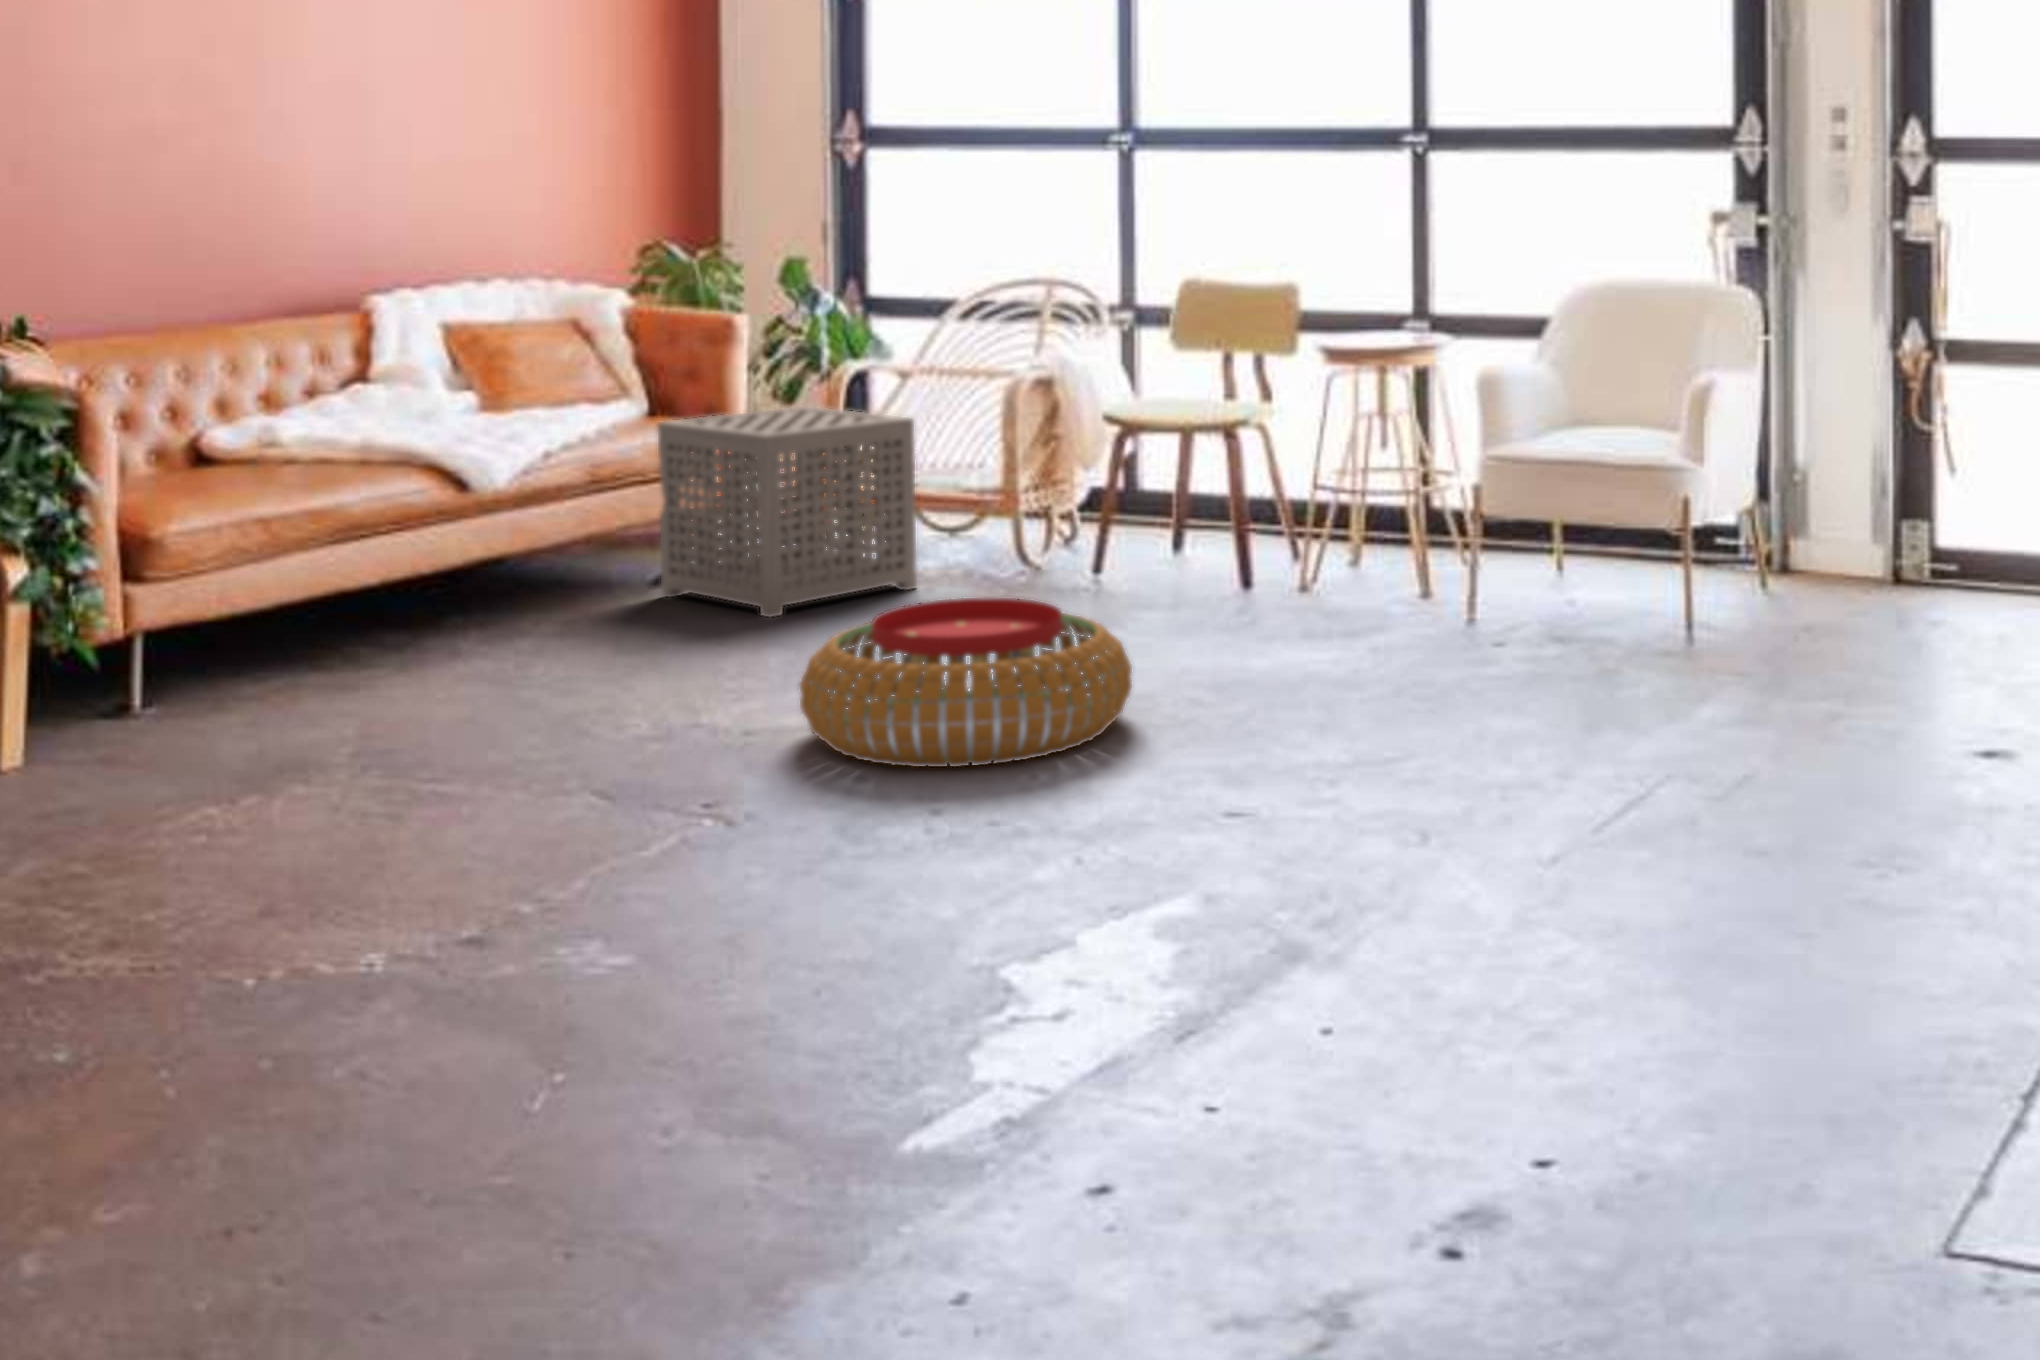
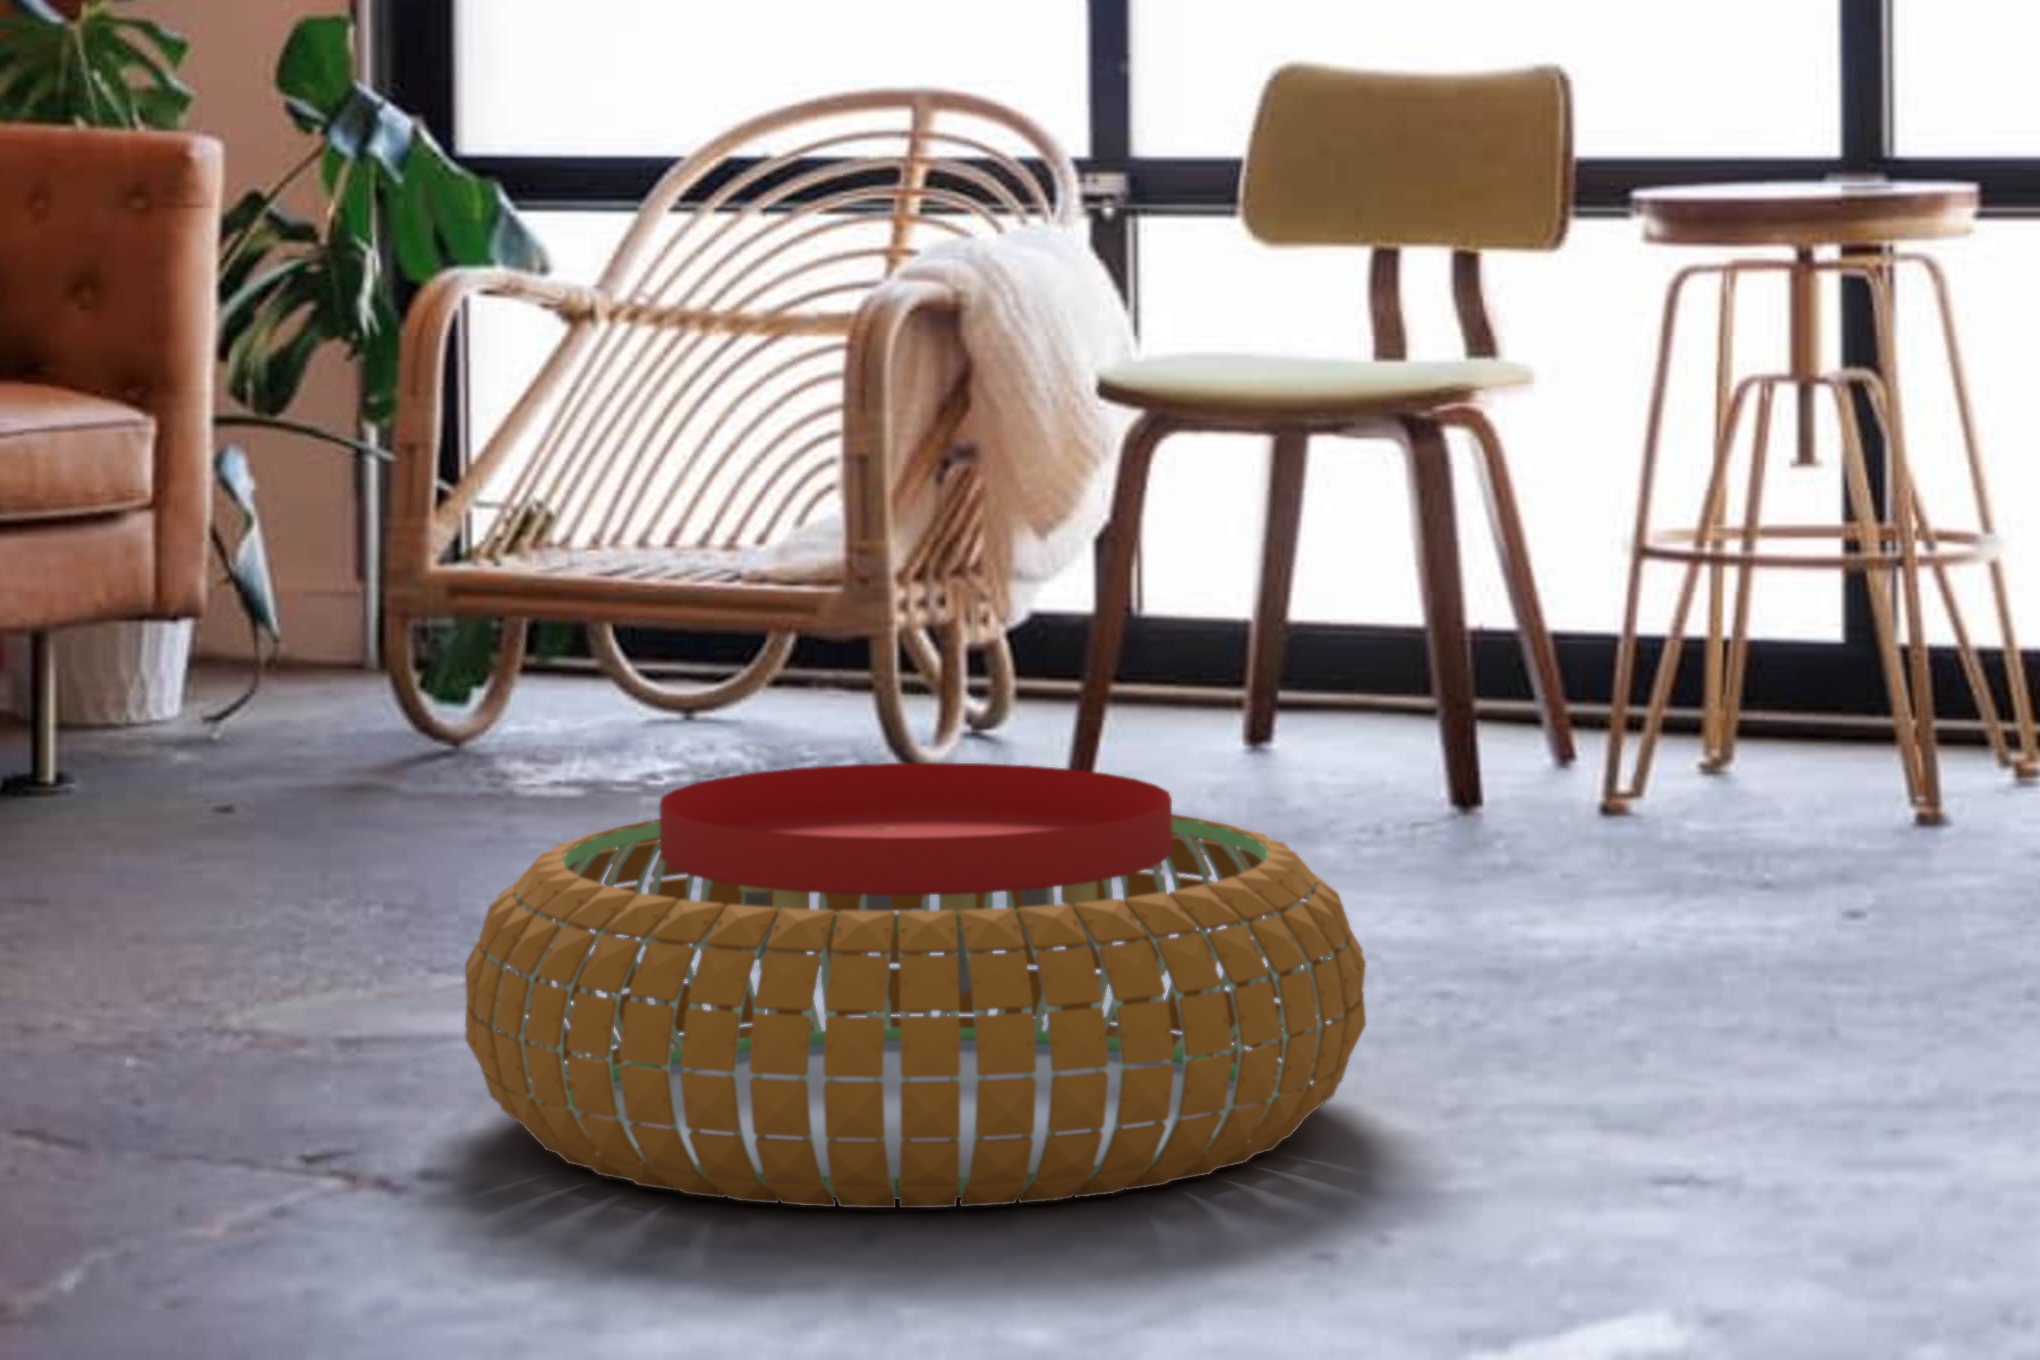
side table: present [658,406,917,617] -> none [11,367,638,872]

